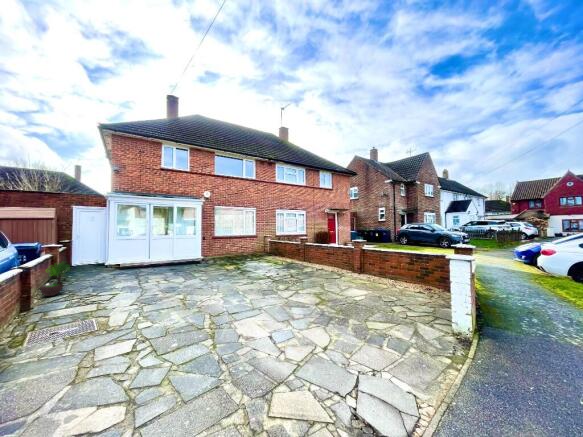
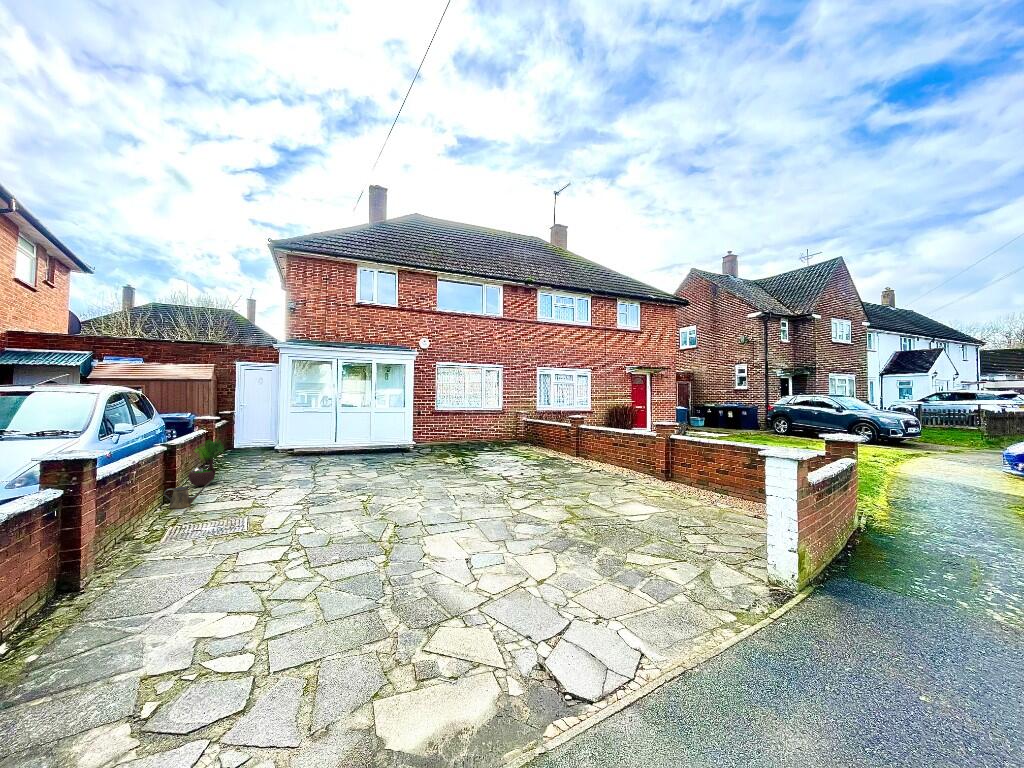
watering can: none [21,294,62,316] -> present [164,483,210,509]

